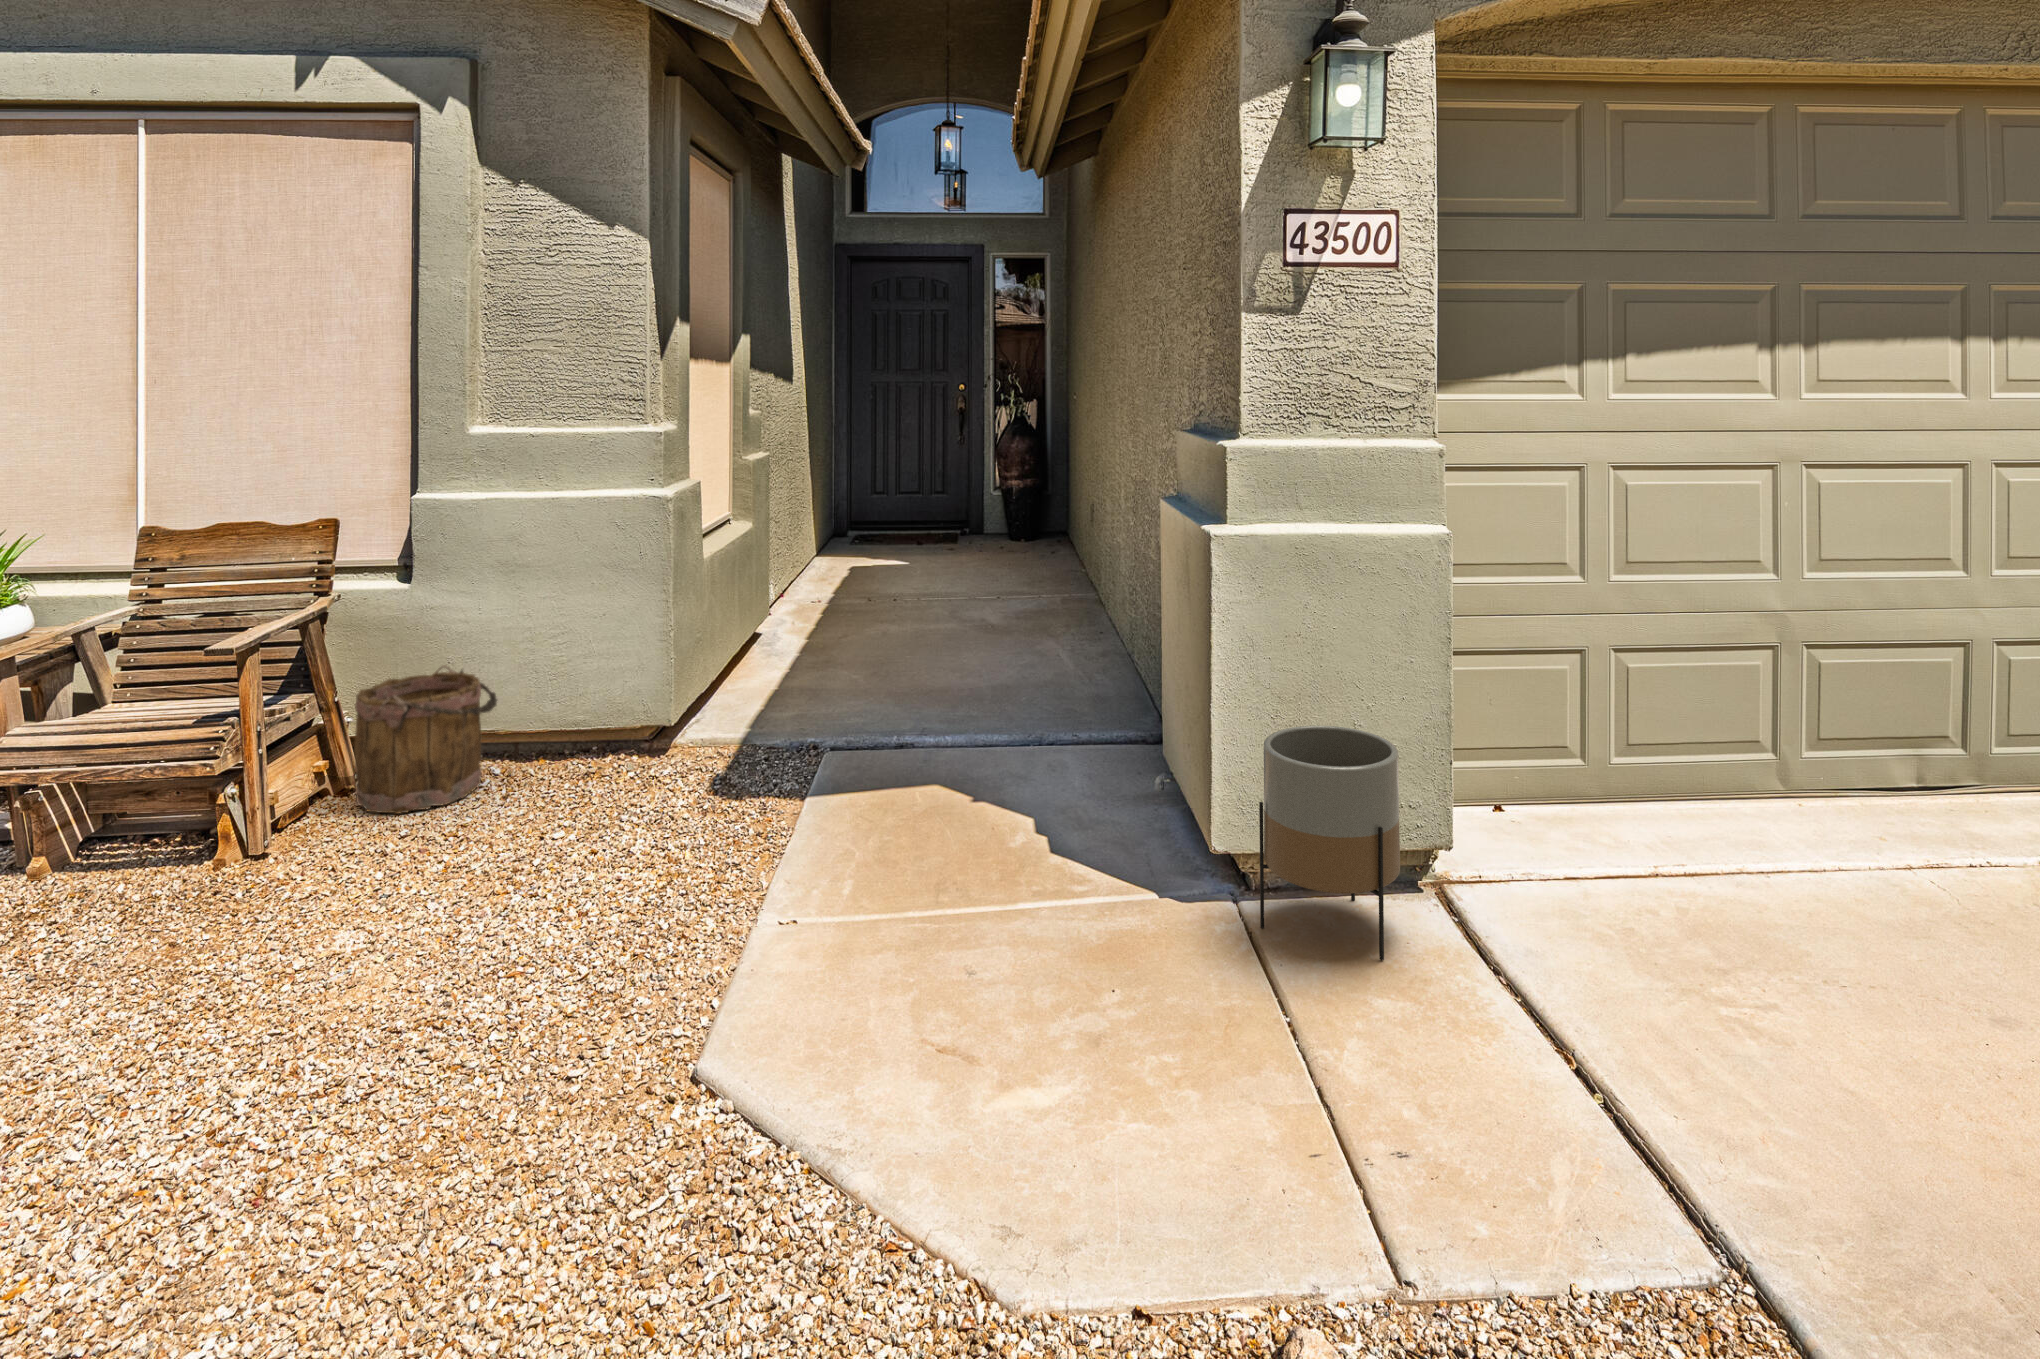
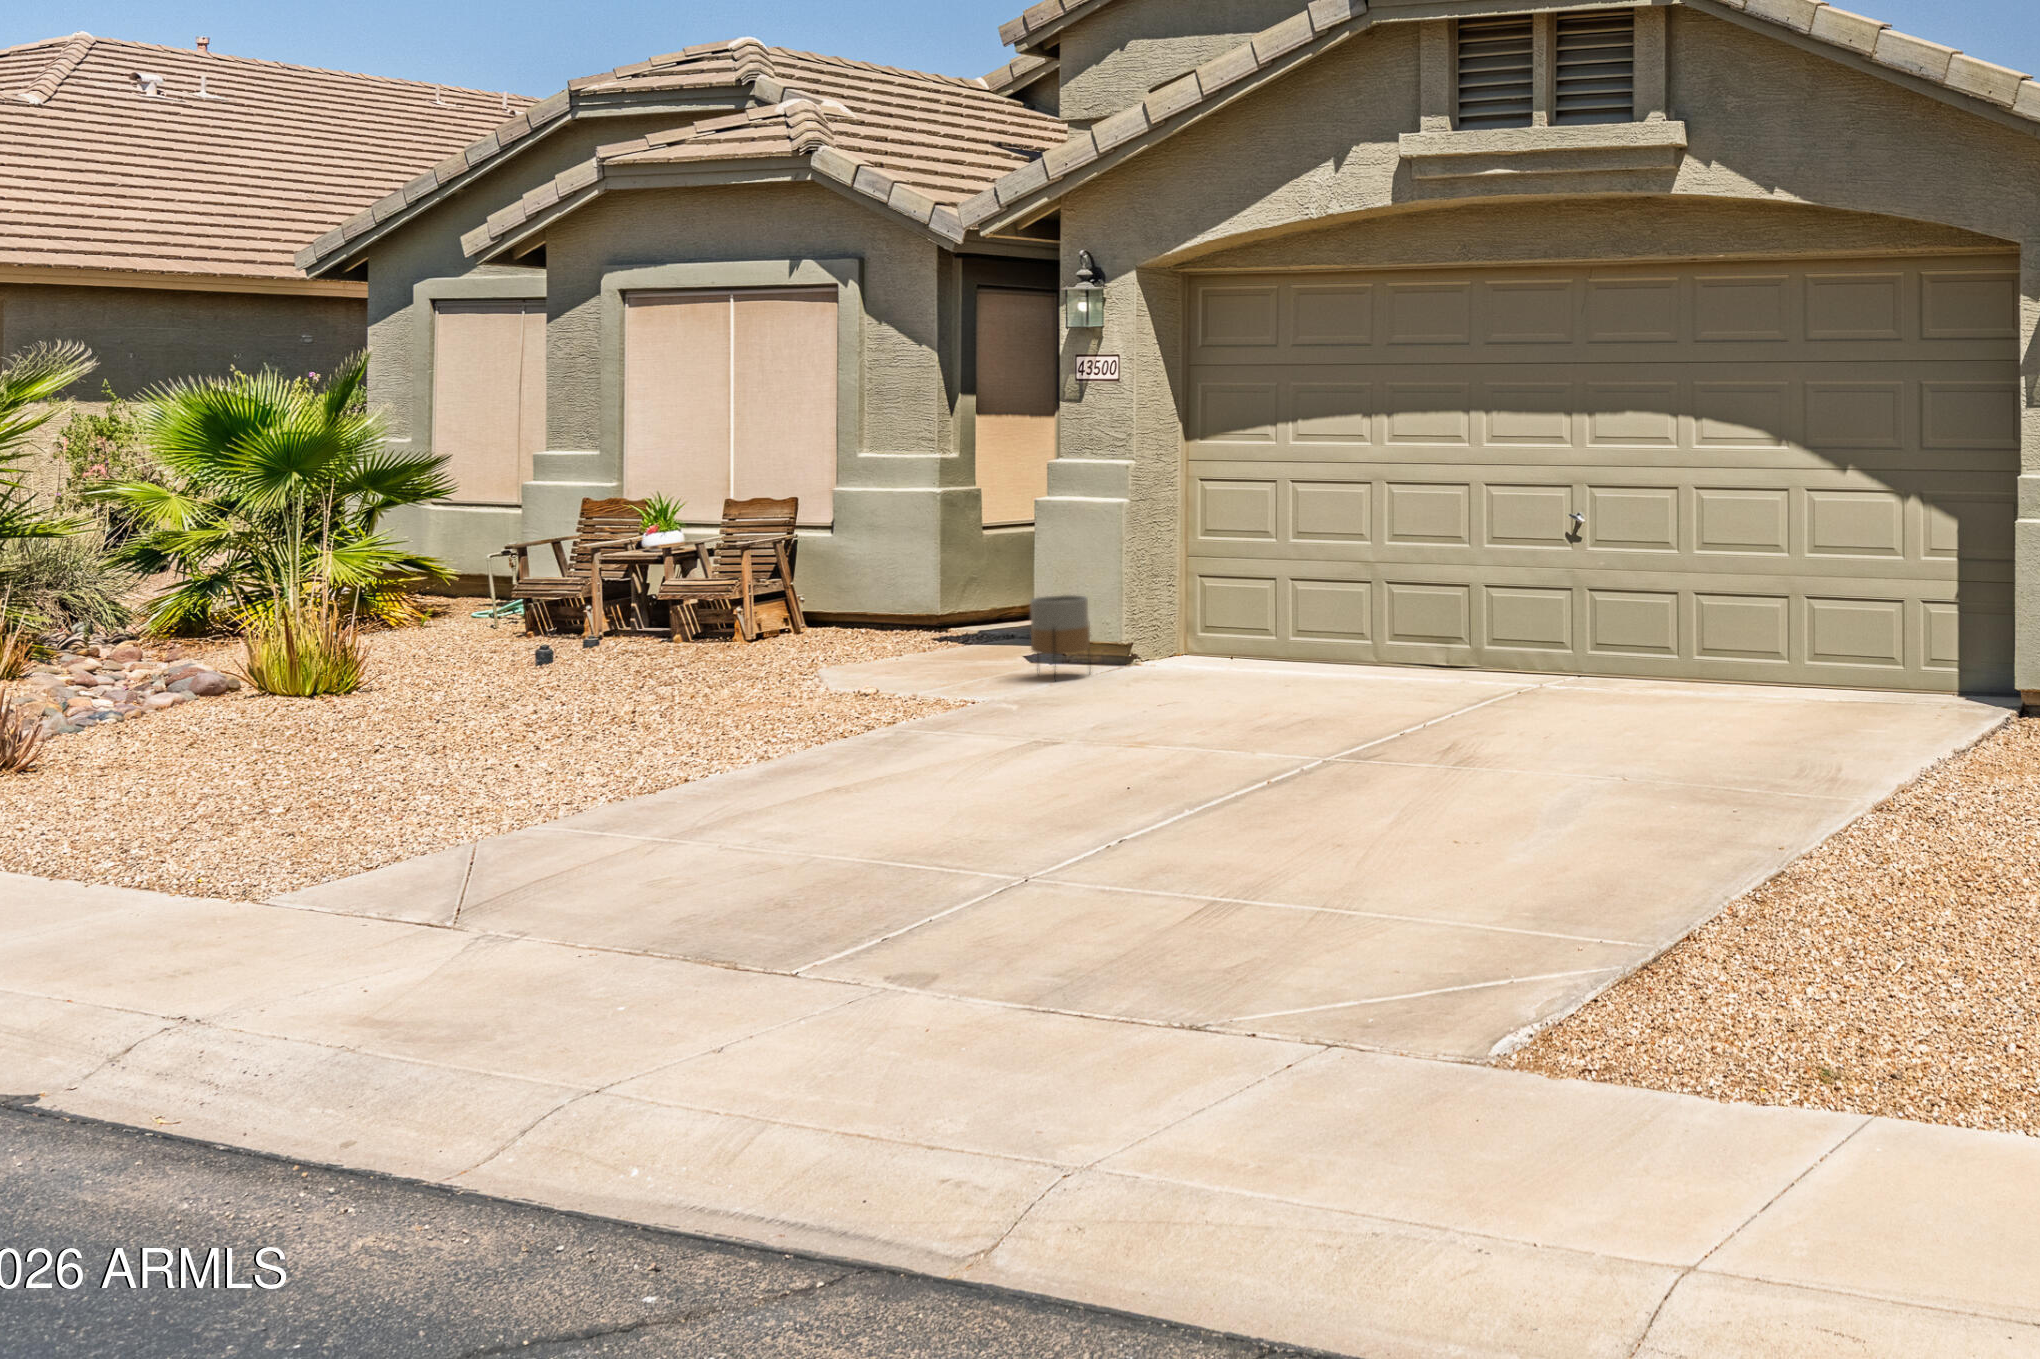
bucket: present [354,665,497,814] -> none [796,576,858,638]

